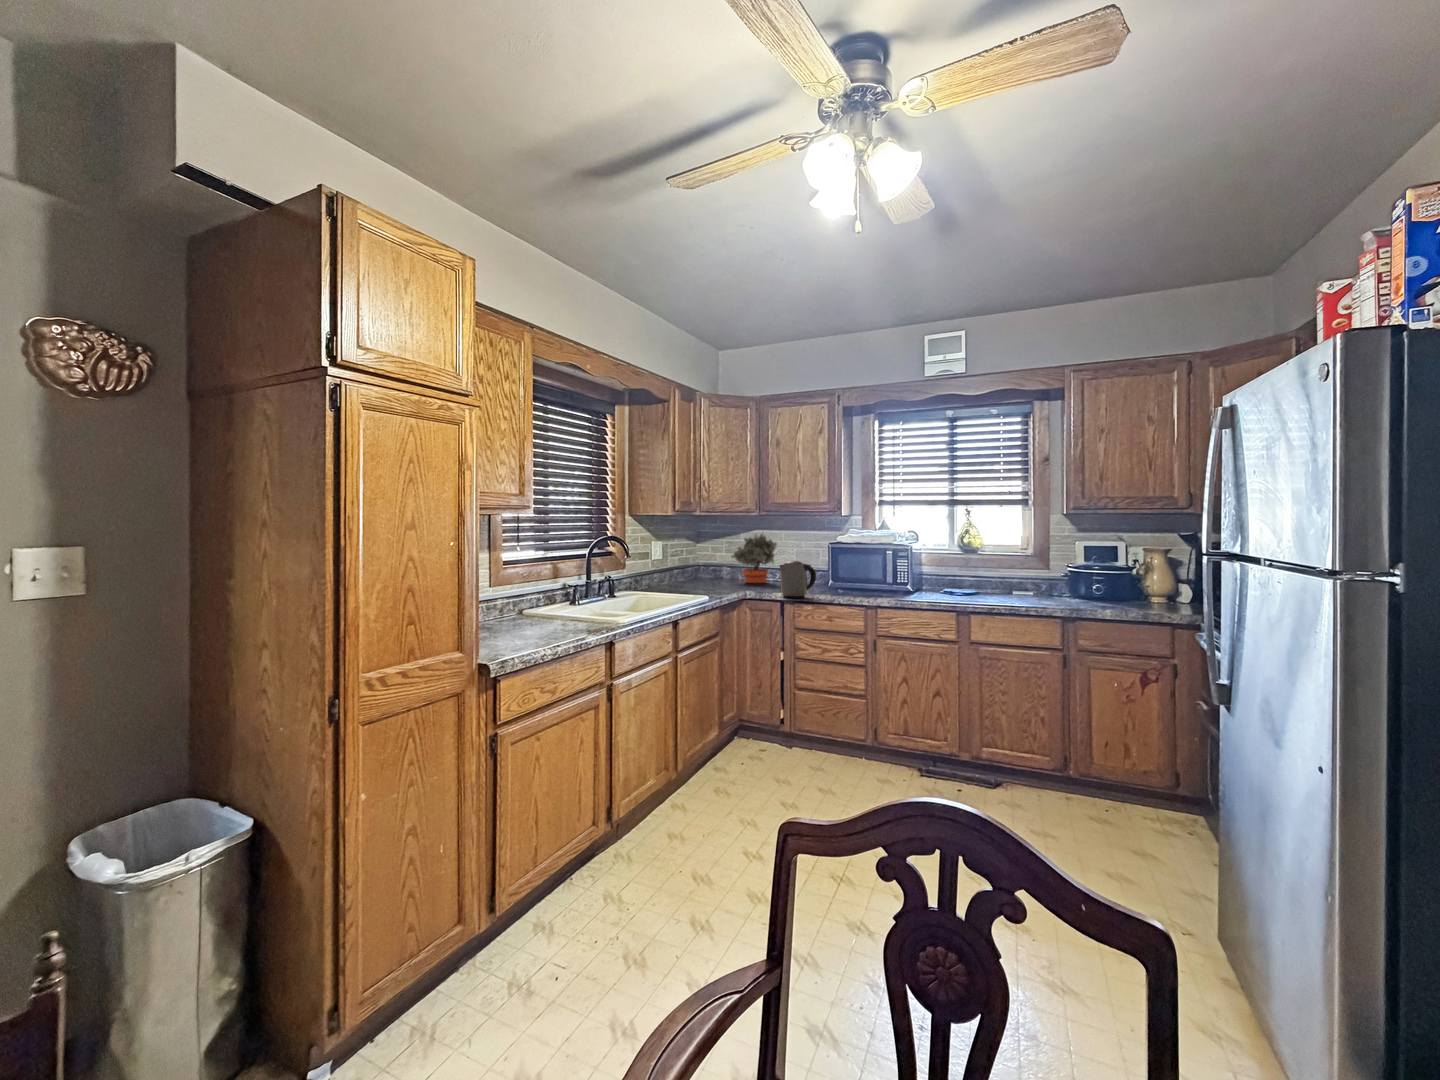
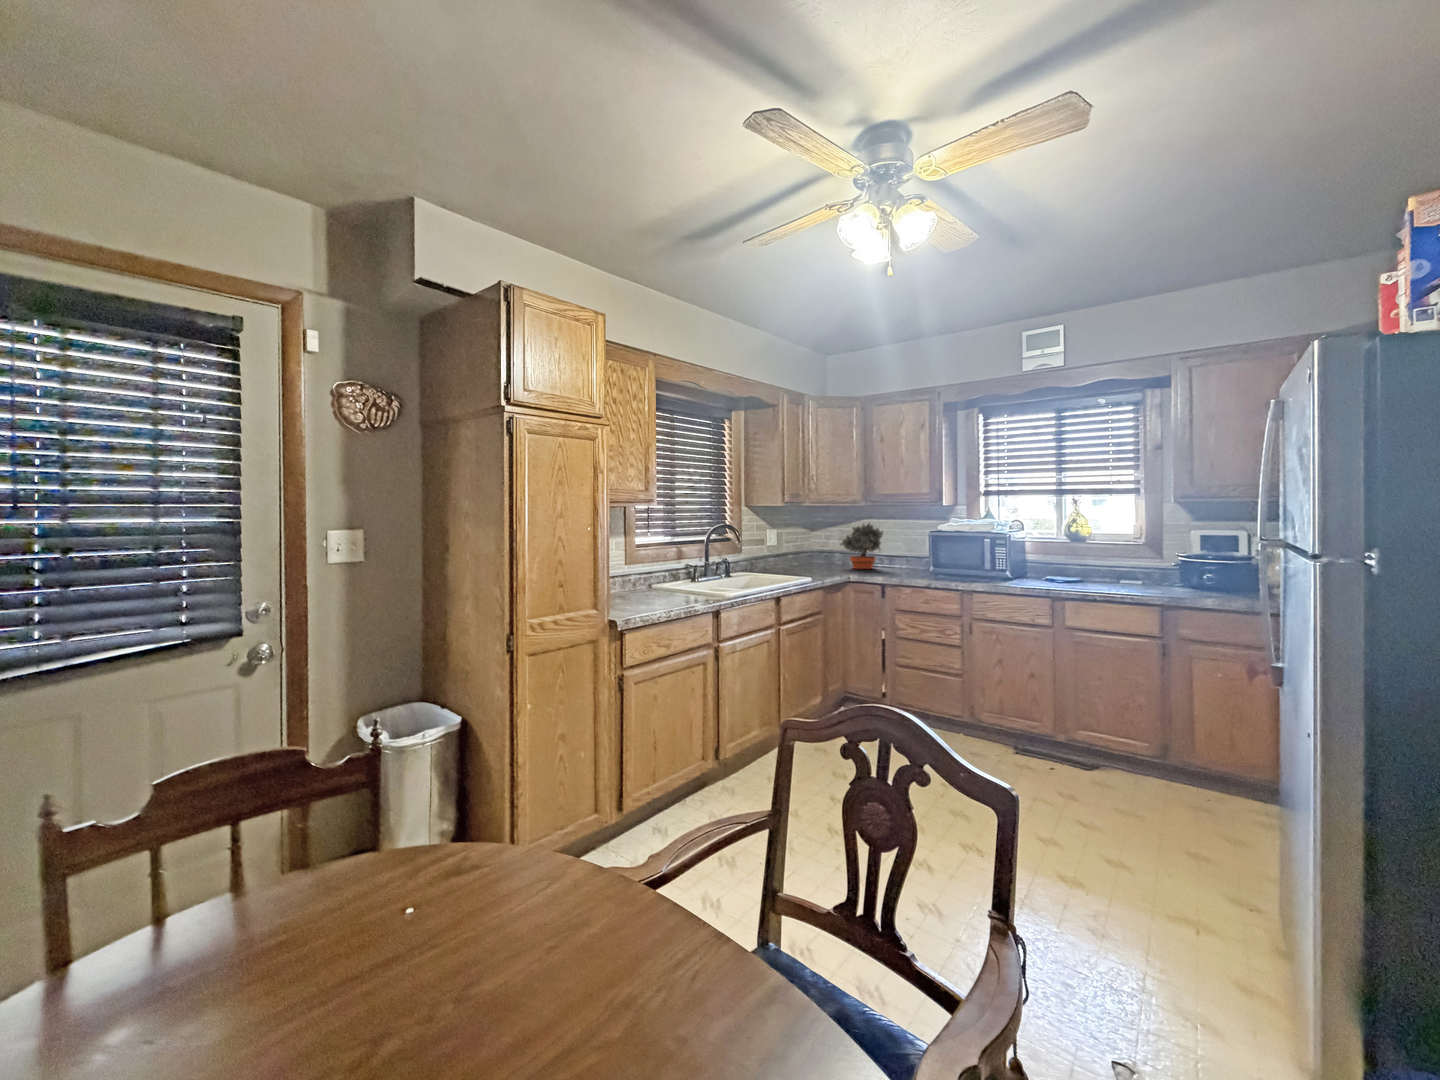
kettle: present [779,561,816,598] -> none [877,547,913,582]

